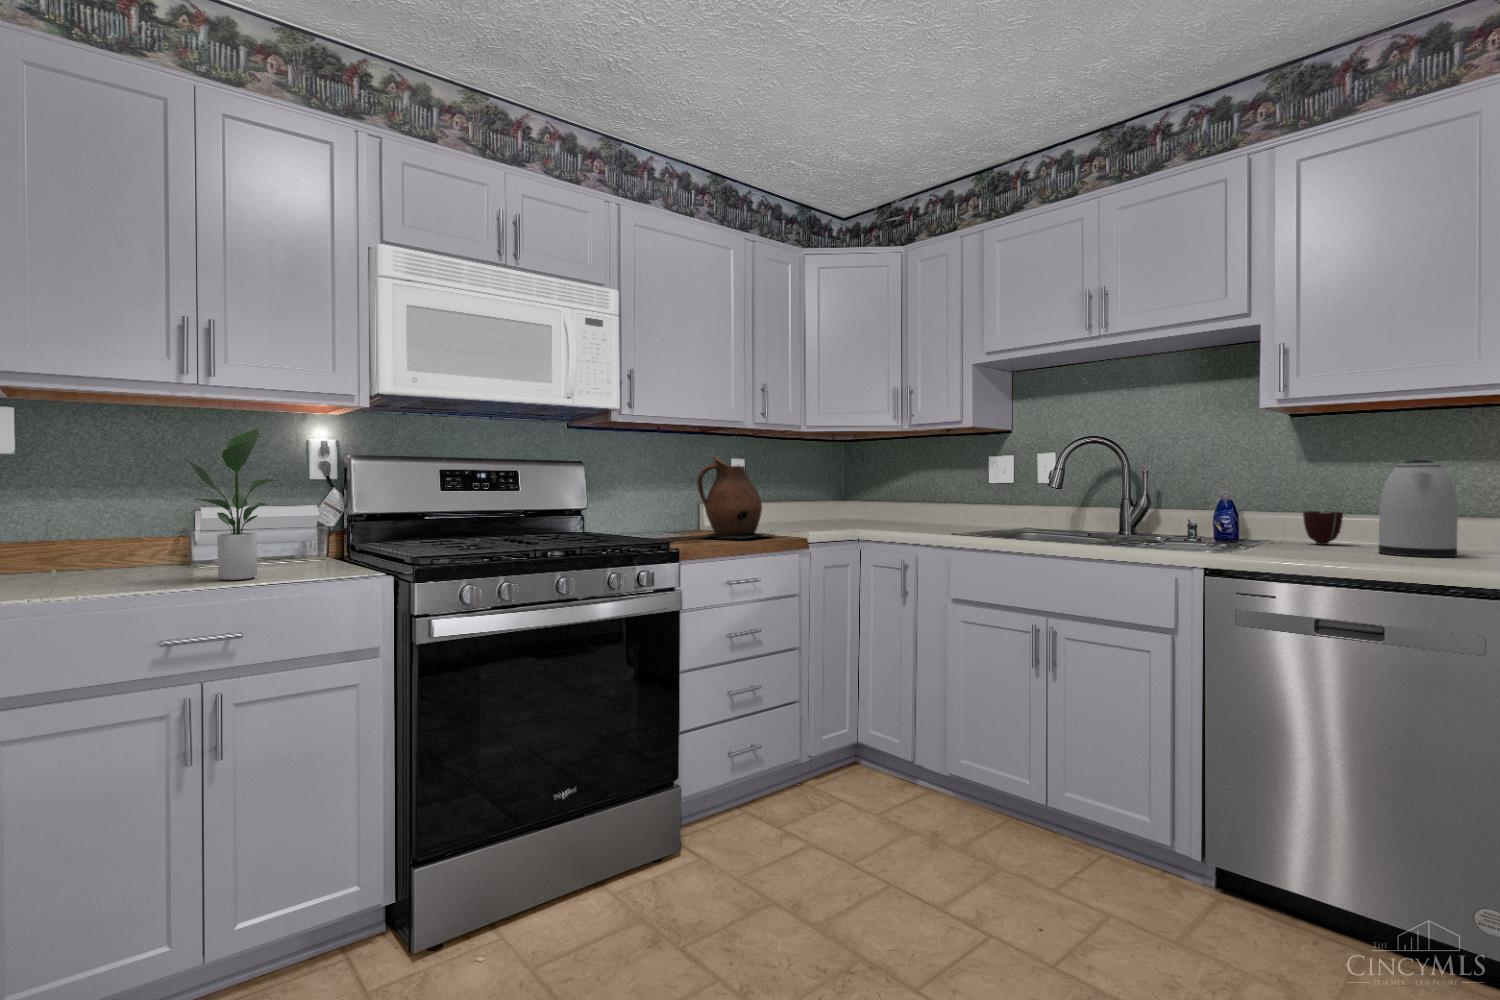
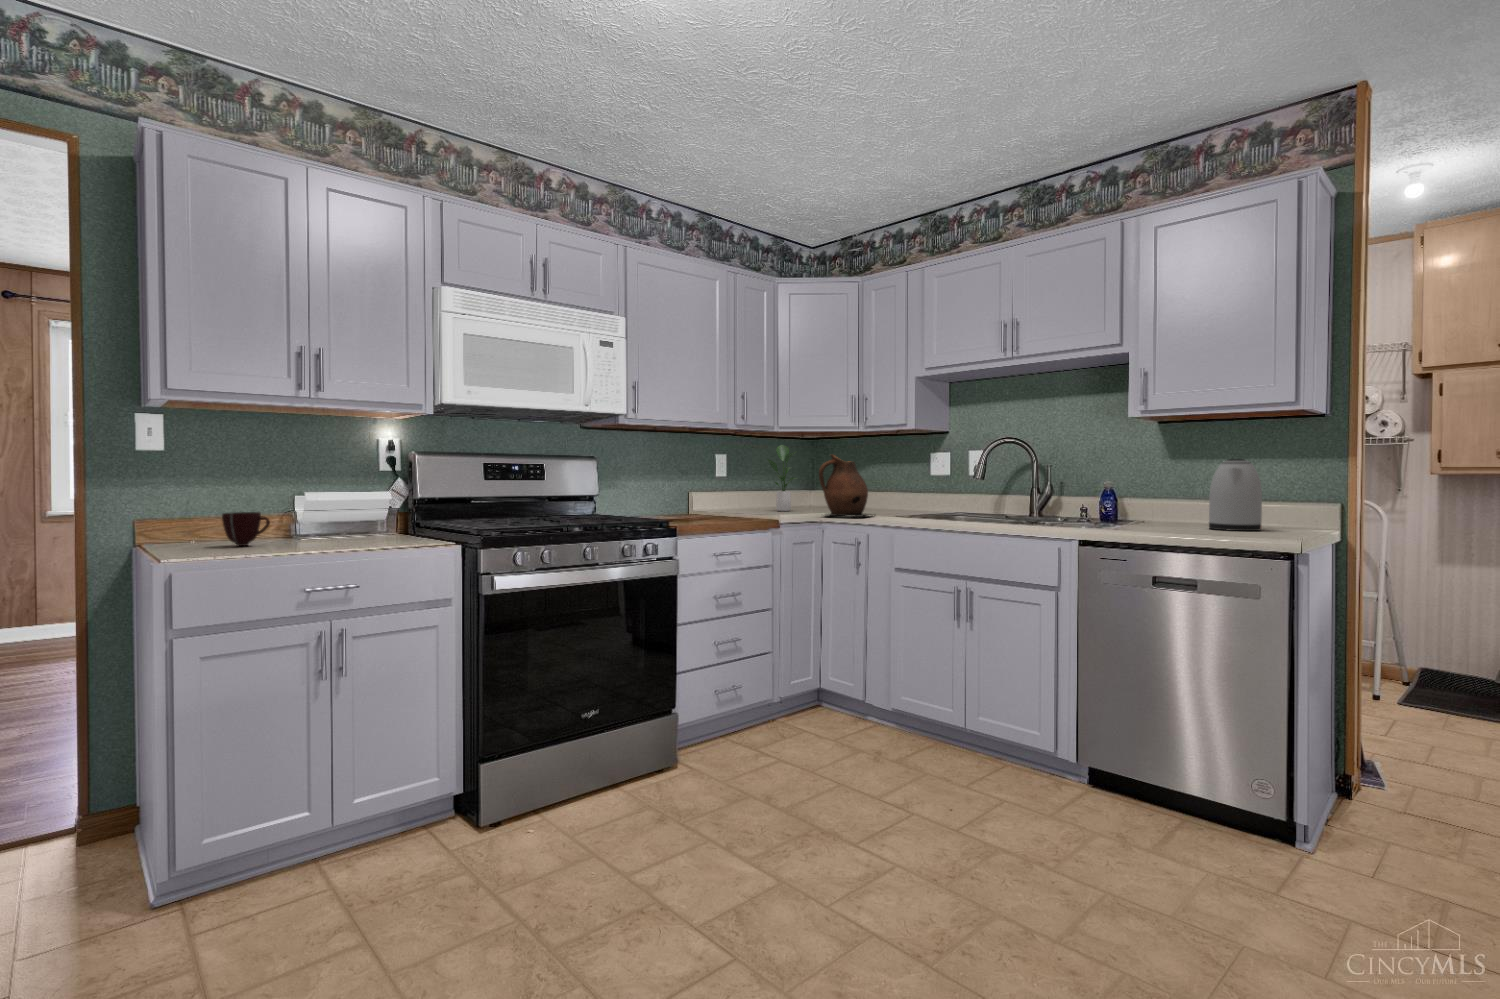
potted plant: present [188,429,278,580] -> present [767,445,797,511]
ceramic pitcher: present [697,457,772,539] -> present [819,455,872,517]
mug: present [1303,511,1343,545] -> present [222,512,270,546]

